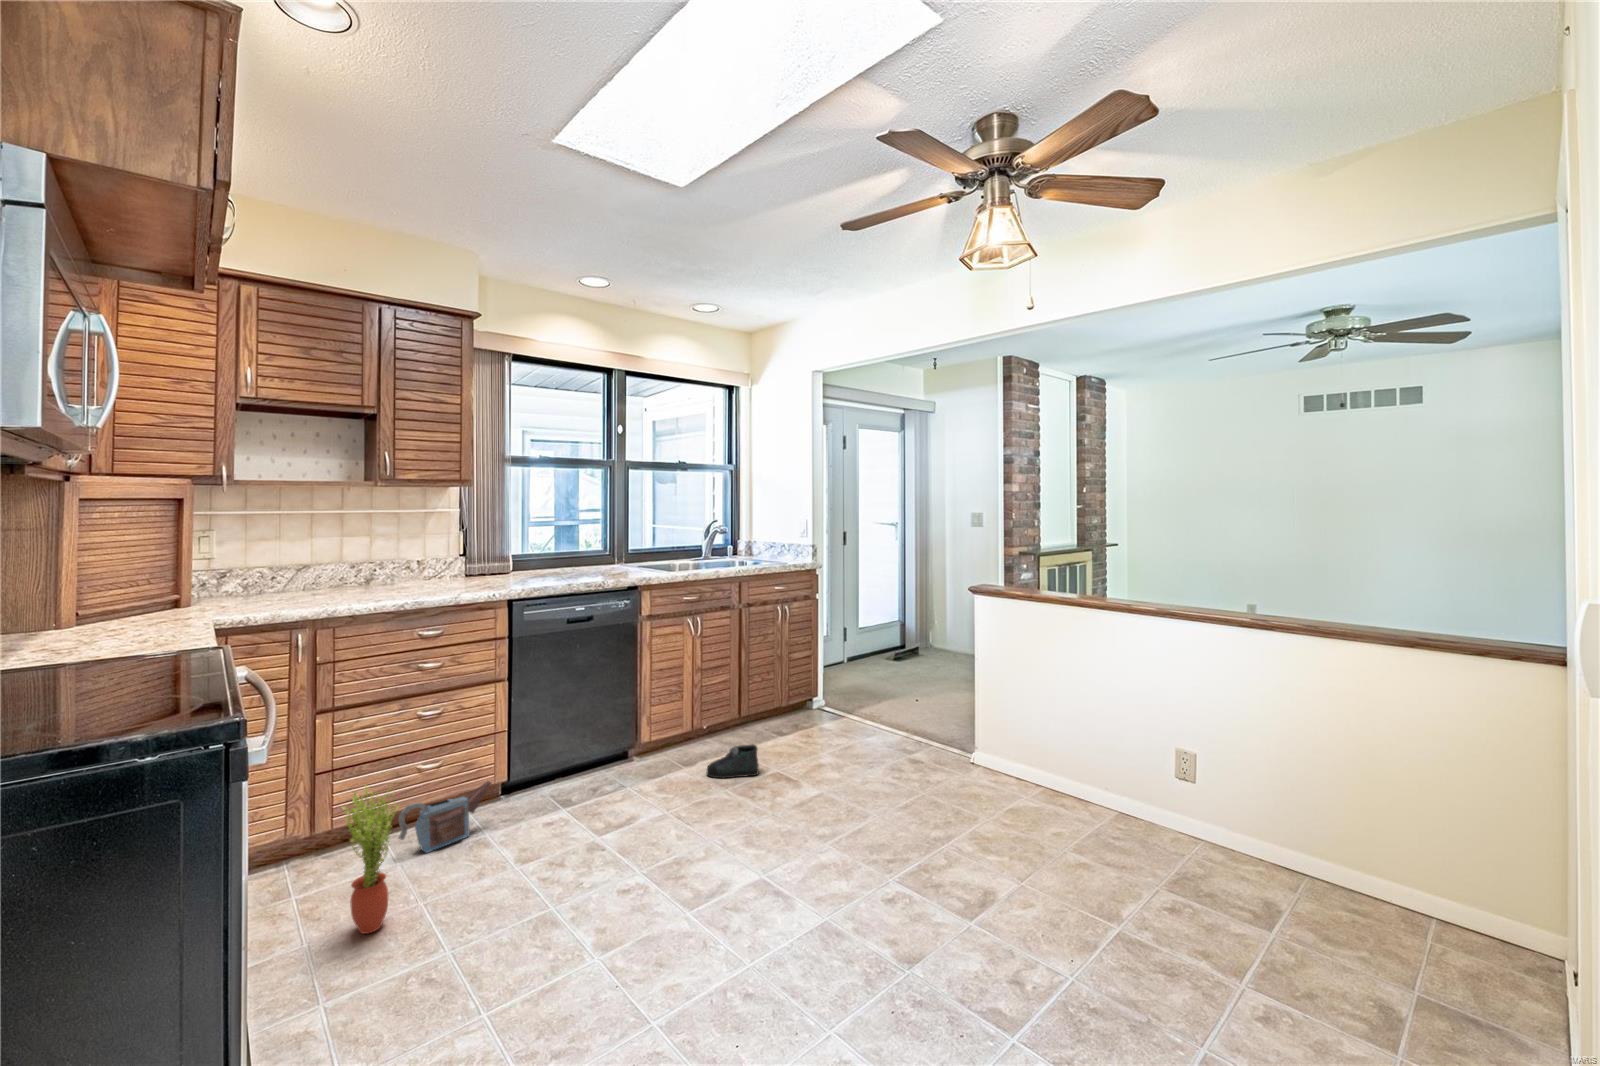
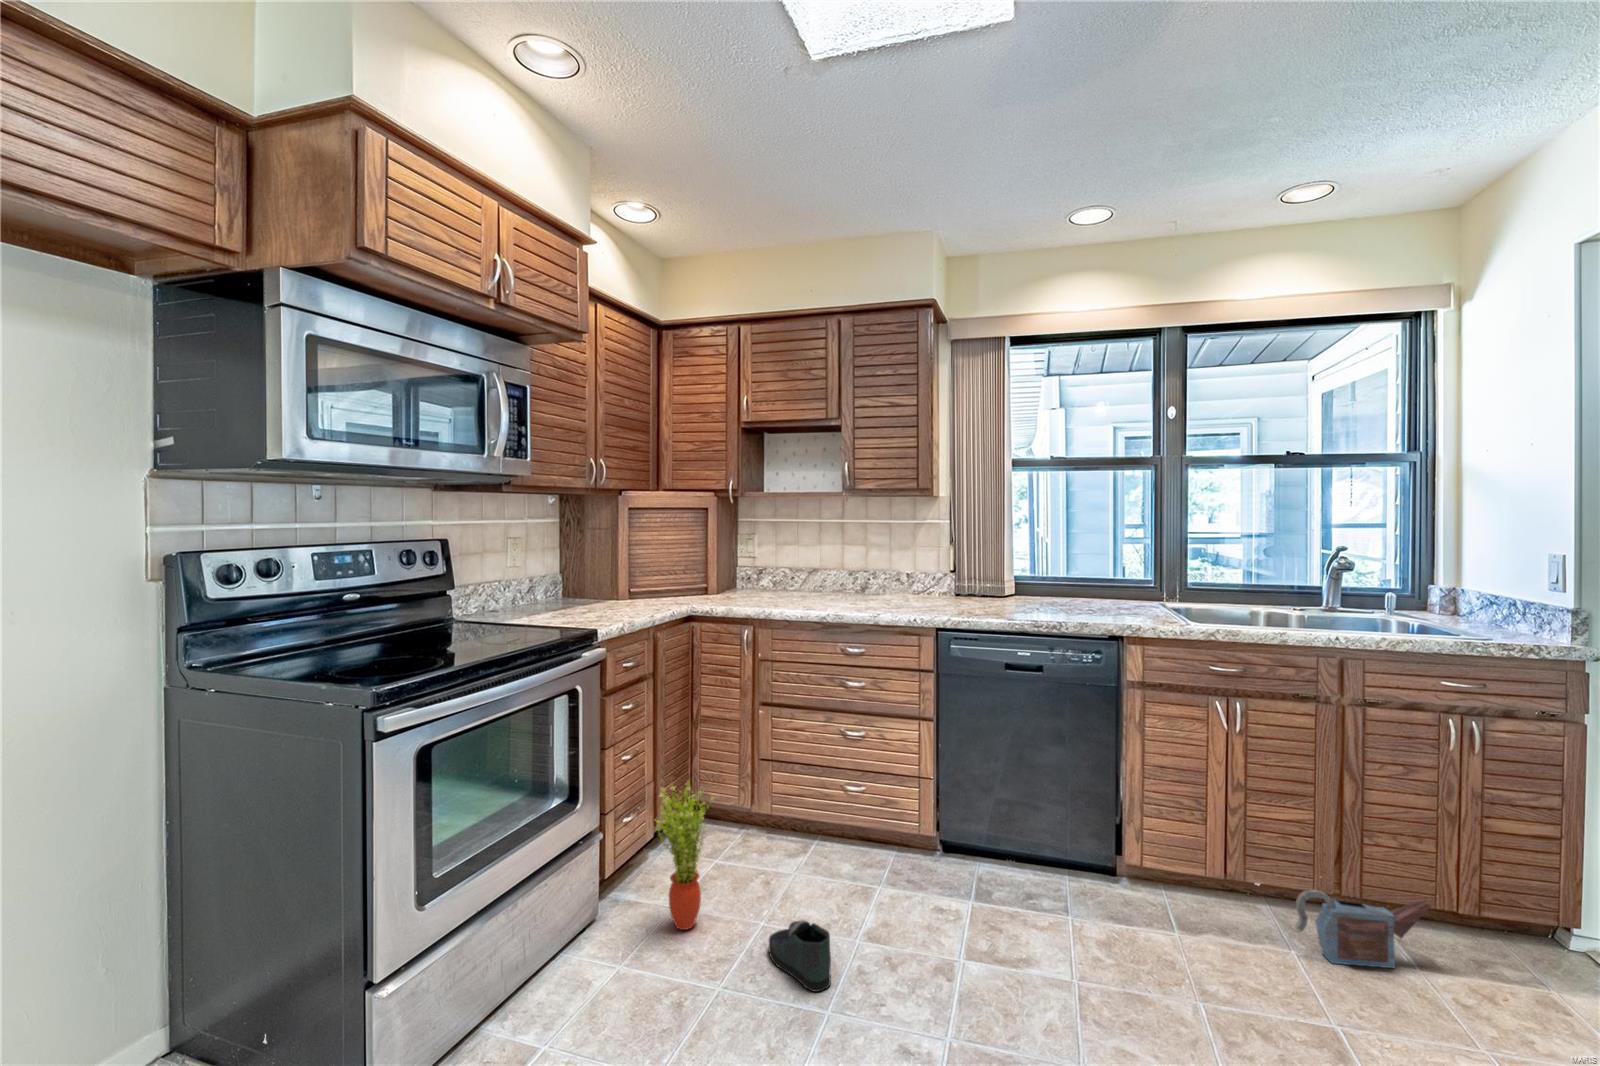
shoe: present [707,744,759,778] -> present [769,920,831,992]
watering can: present [398,781,491,853] -> present [1295,890,1431,968]

